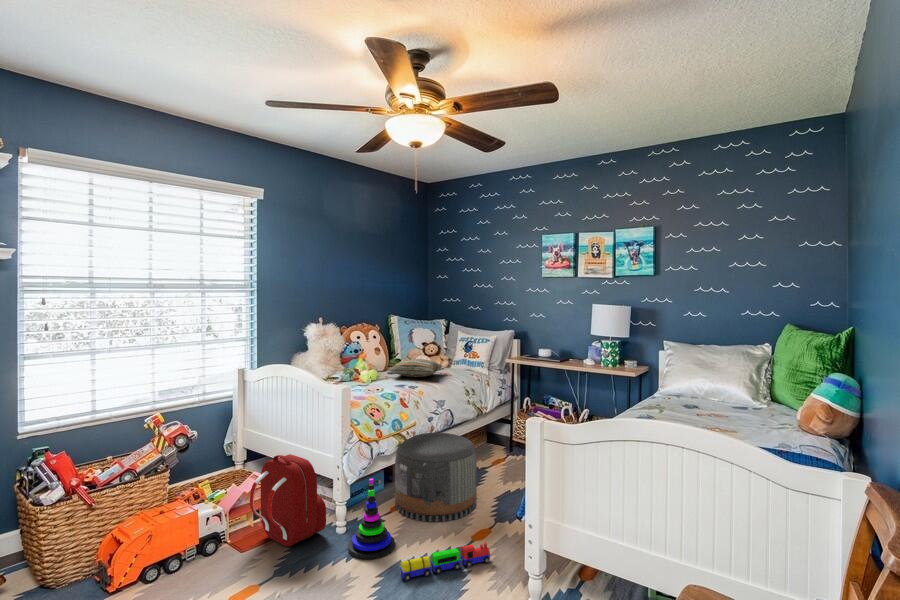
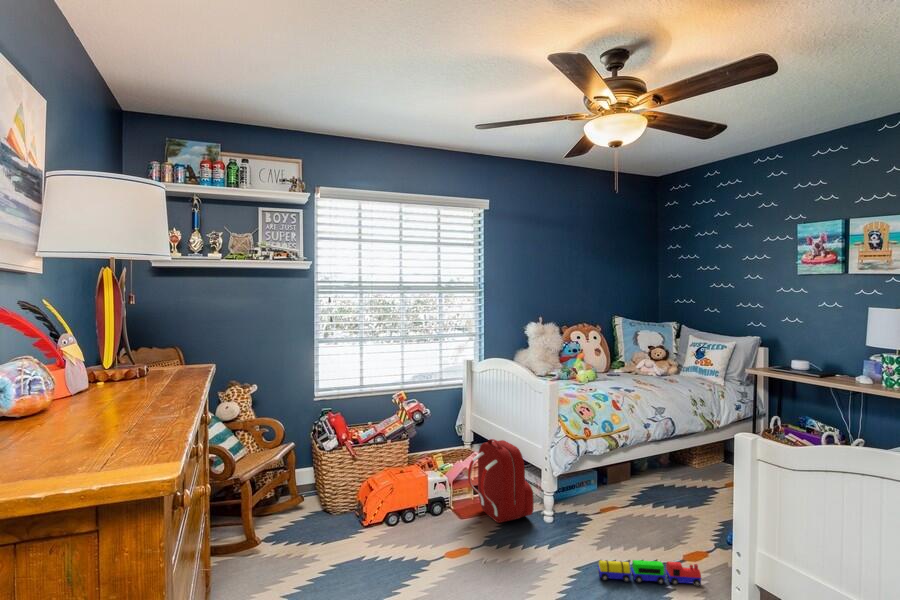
pillow: present [390,359,442,377] -> none [607,362,667,381]
pouf: present [395,433,477,522] -> none [605,440,697,534]
stacking toy: present [348,478,395,559] -> none [552,474,598,553]

